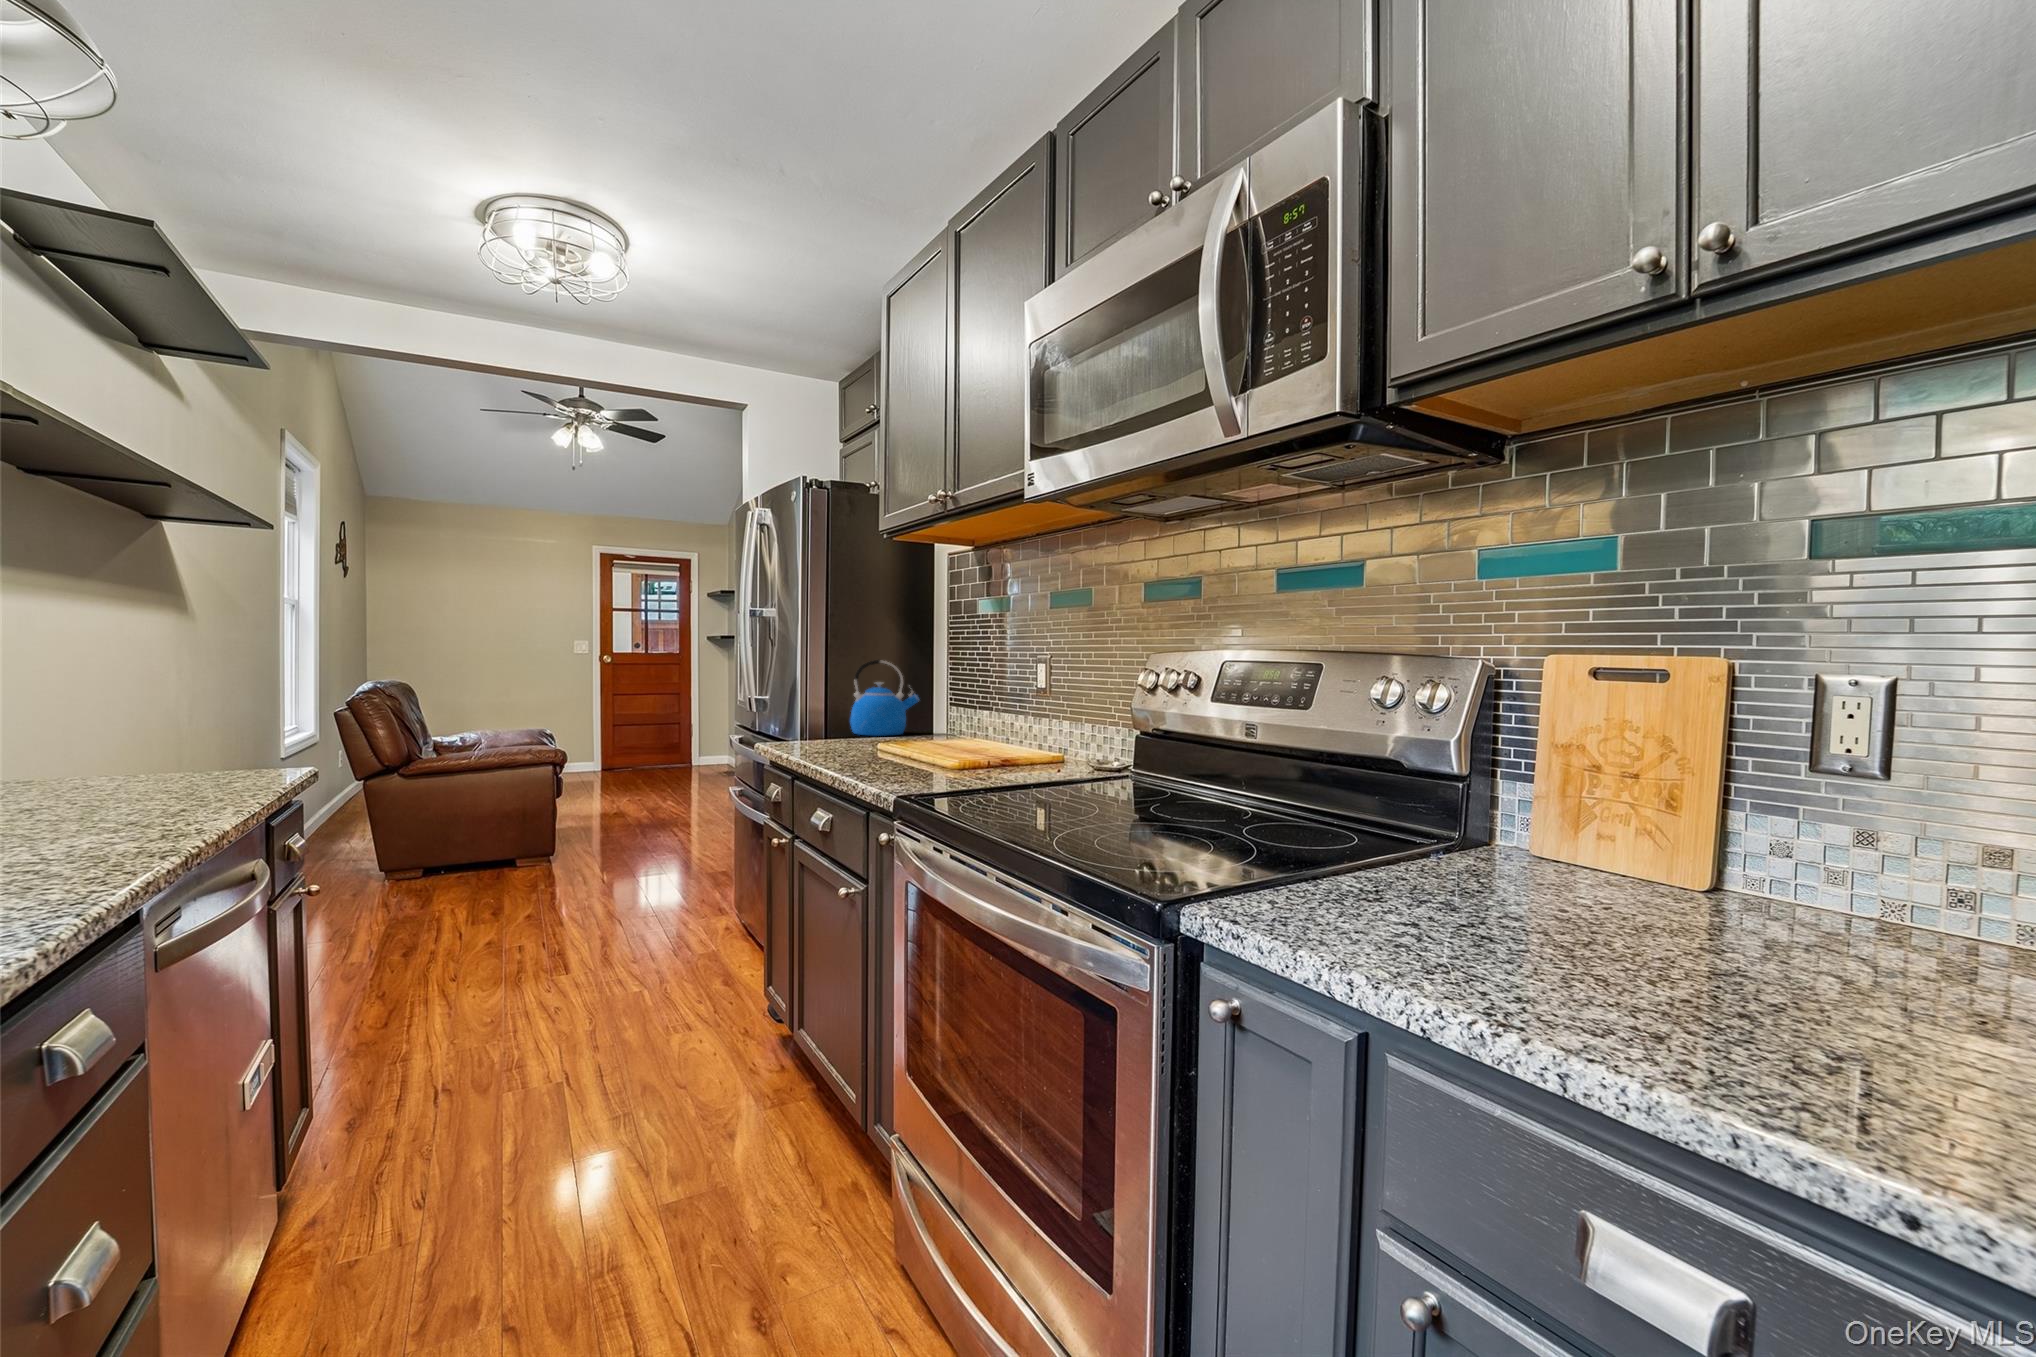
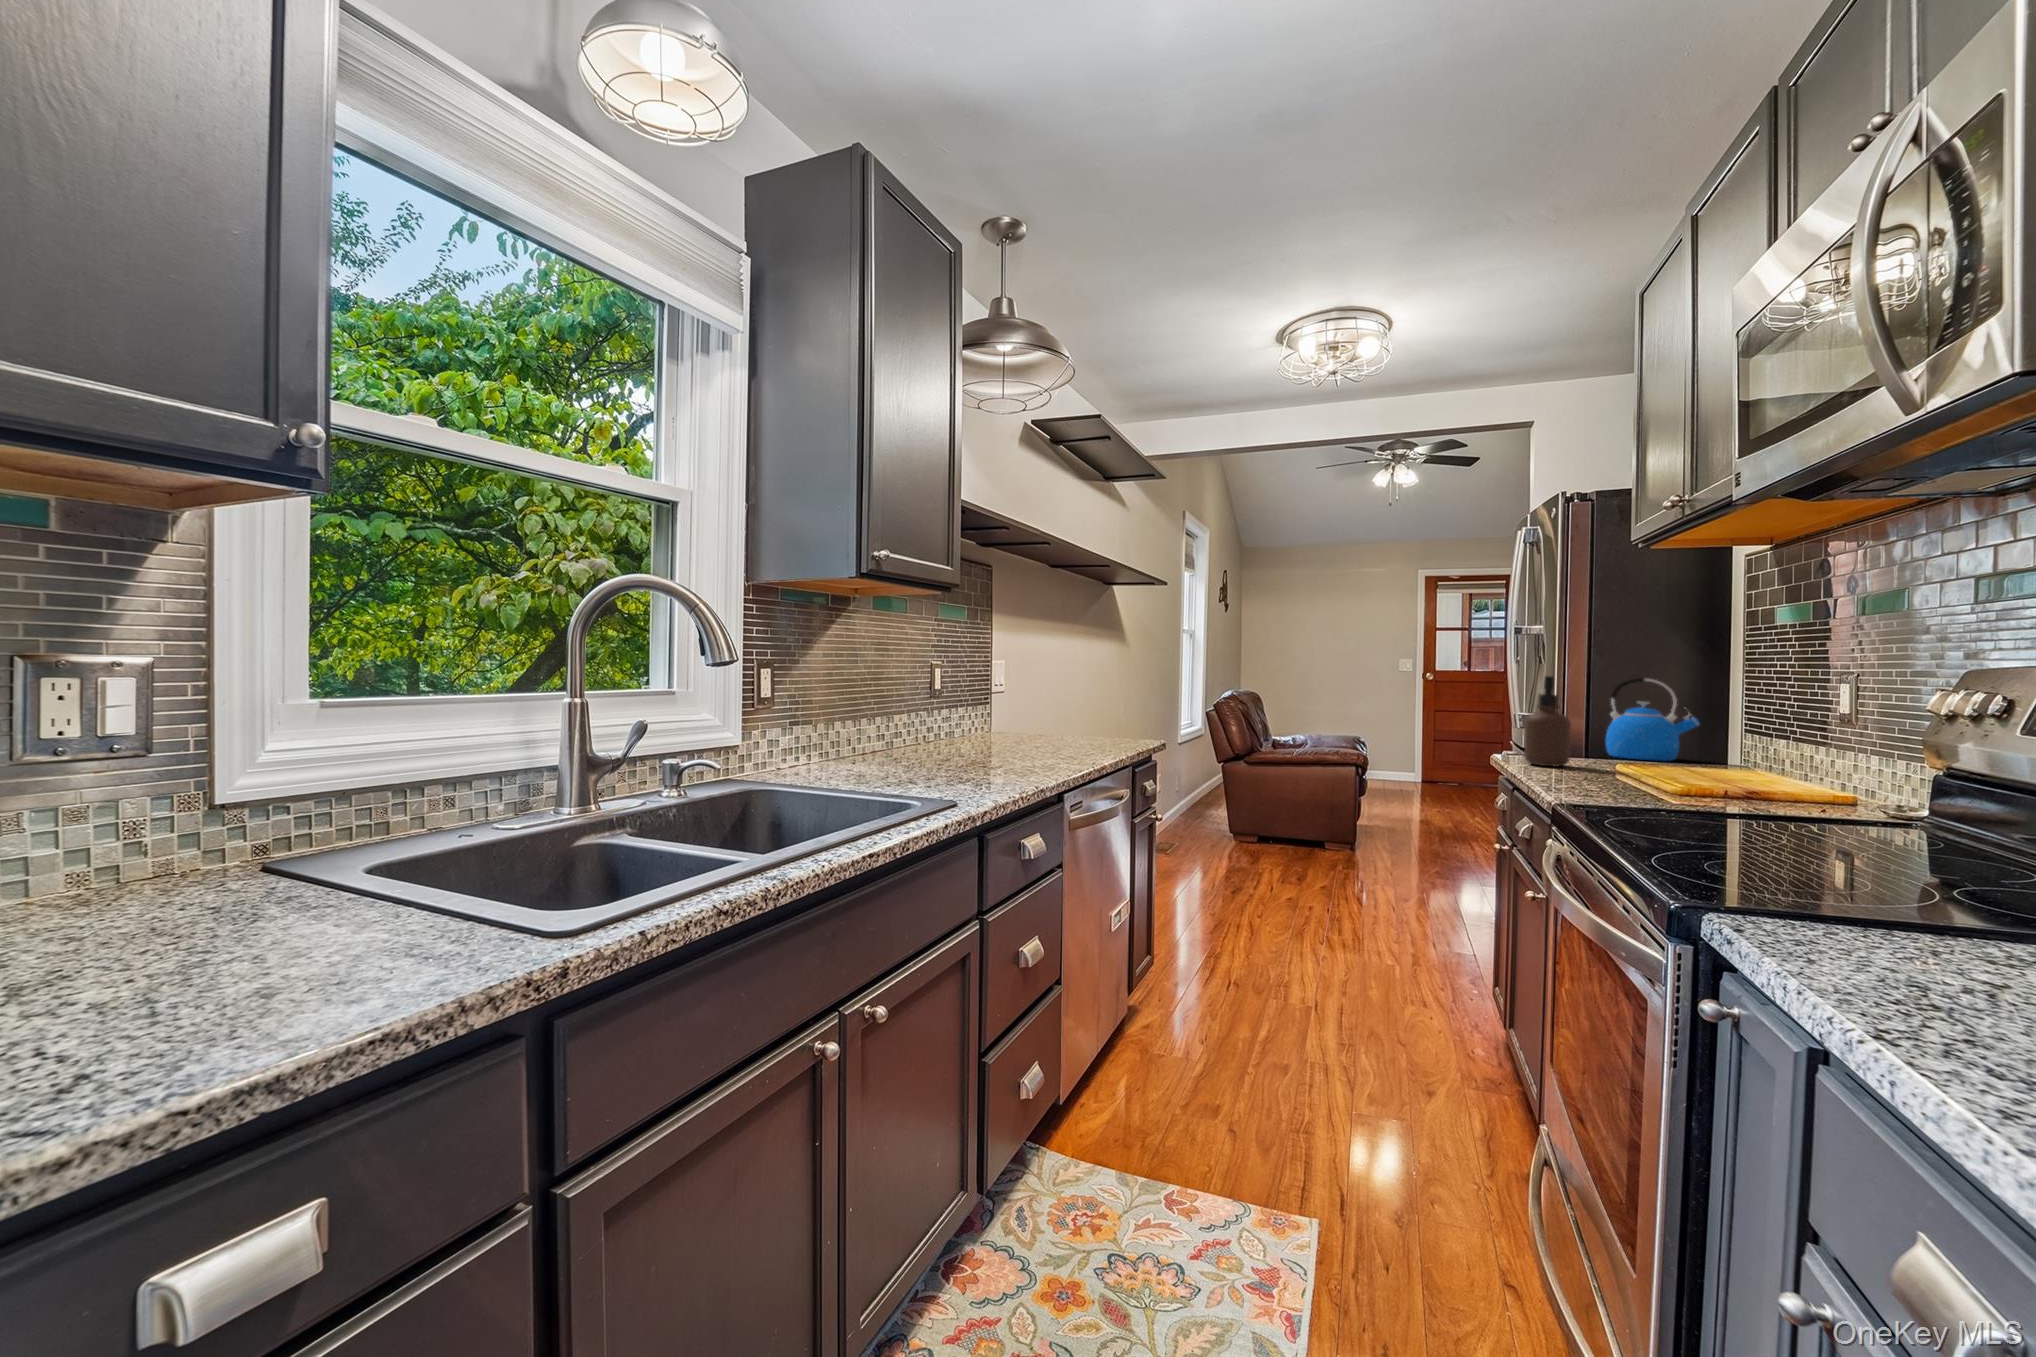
soap dispenser: none [805,660,846,752] -> present [1524,676,1571,766]

